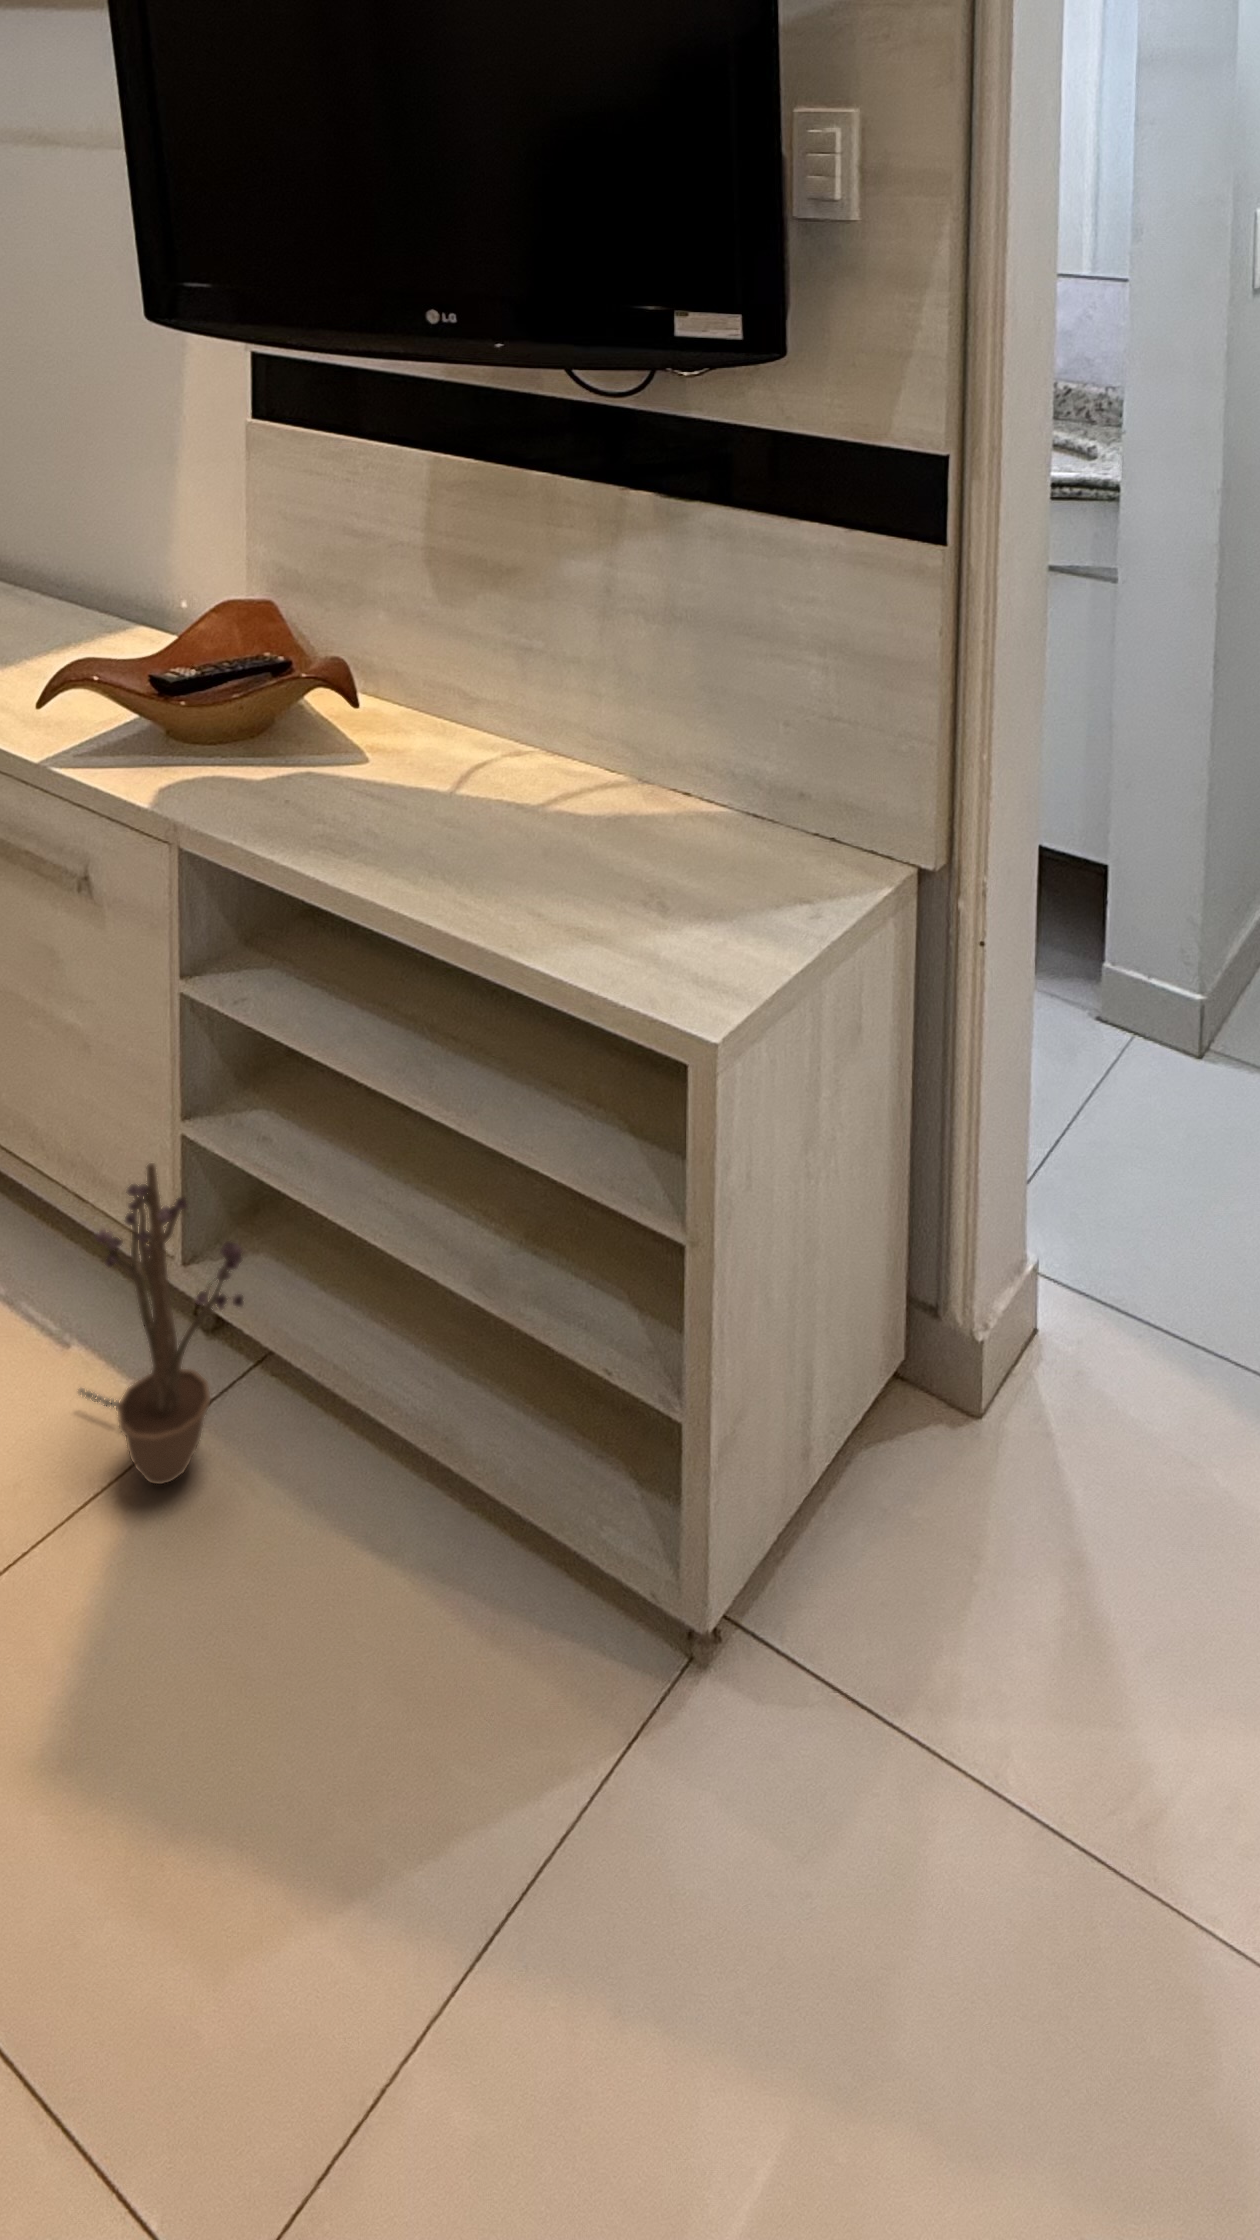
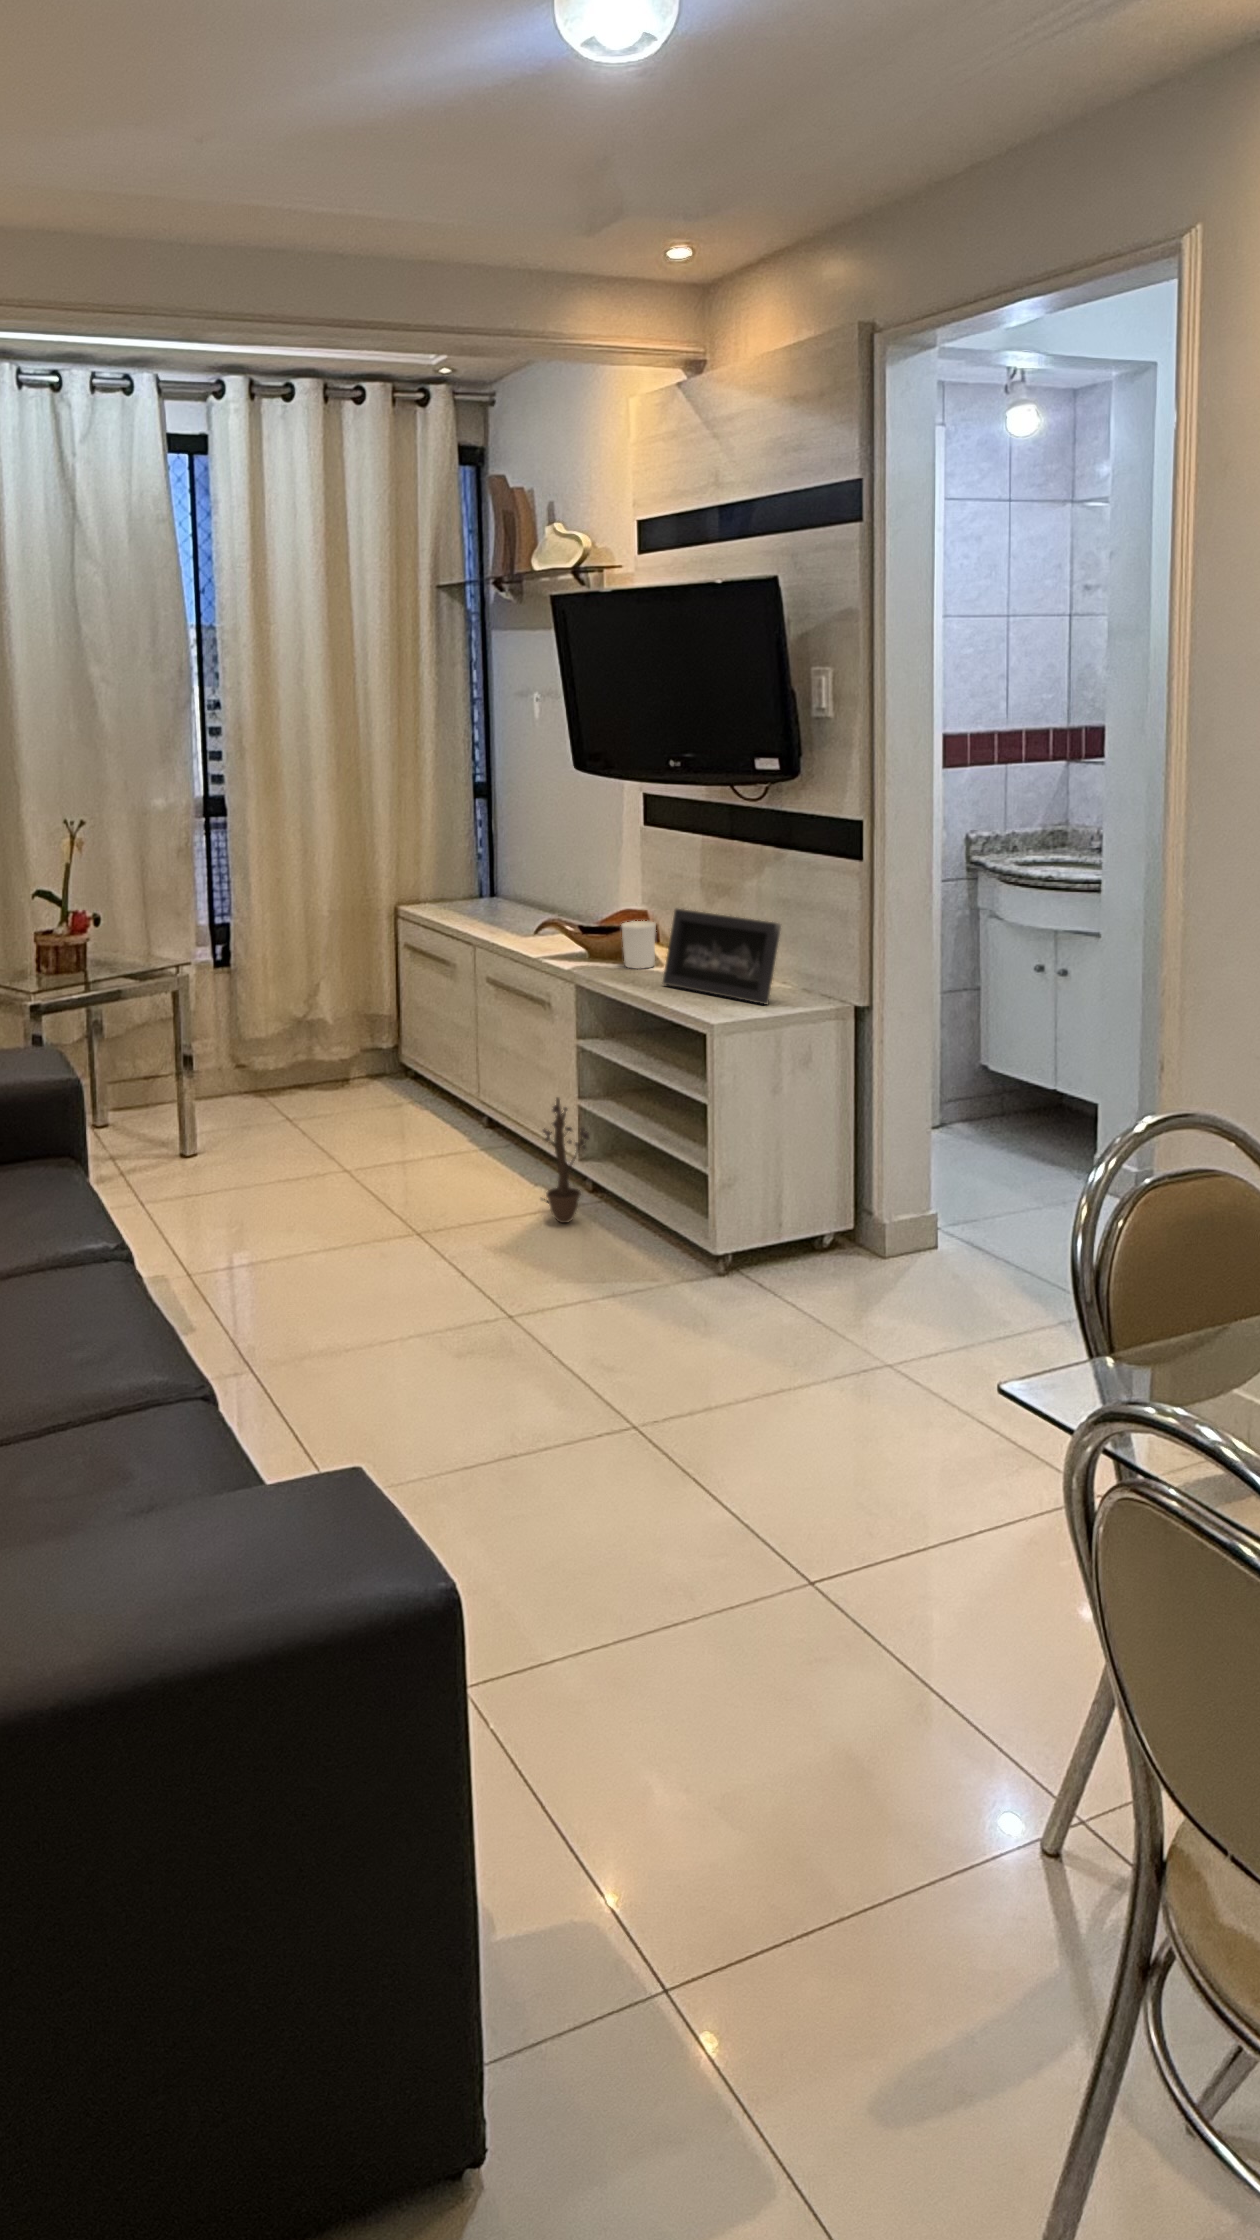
candle holder: none [270,657,351,778] -> present [622,921,656,969]
picture frame: none [433,660,771,914] -> present [663,909,781,1004]

